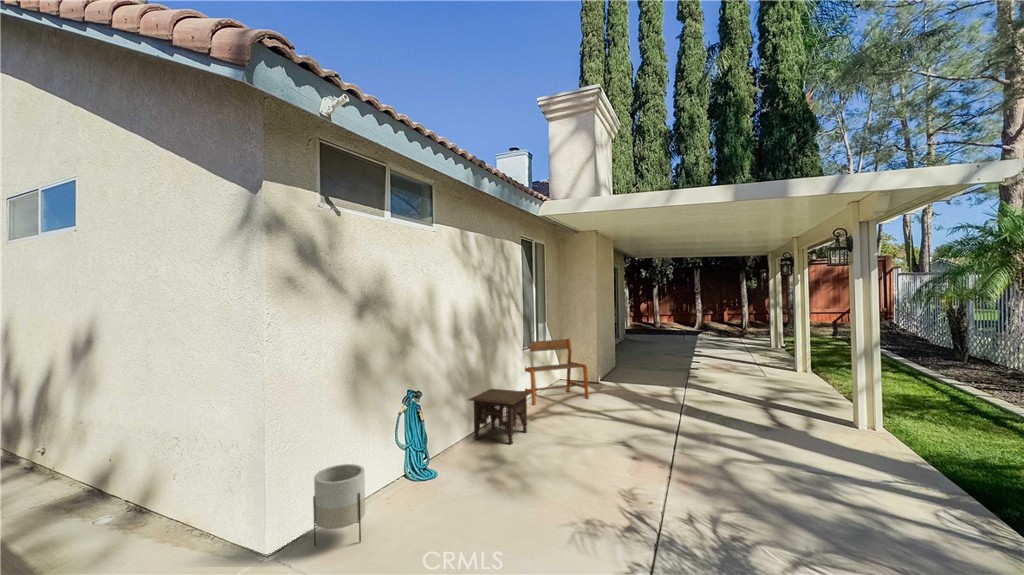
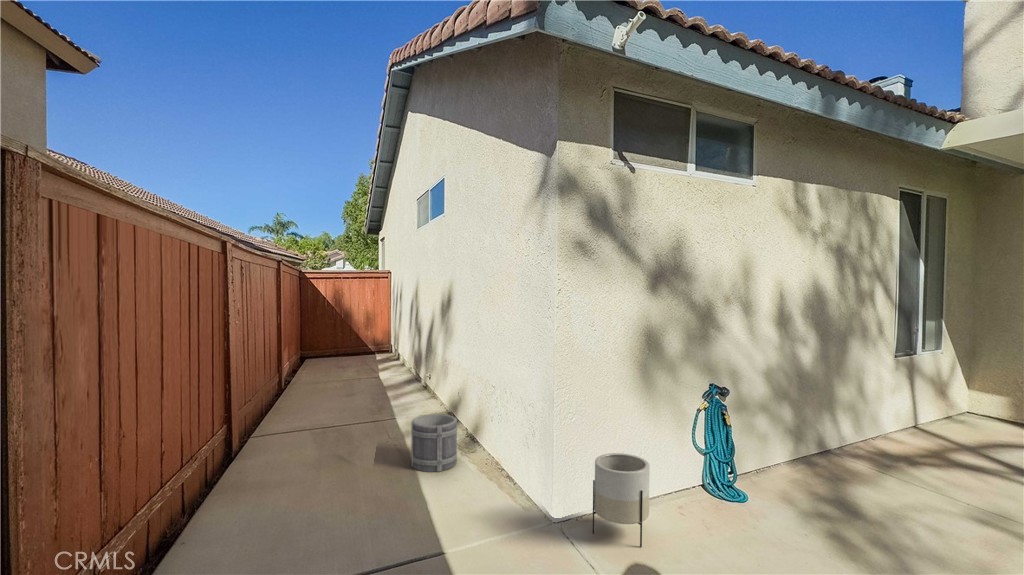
bench: present [525,339,589,405] -> none [886,345,1024,447]
side table: present [469,389,532,444] -> none [797,402,905,485]
bucket: none [72,470,142,544] -> present [411,414,457,472]

